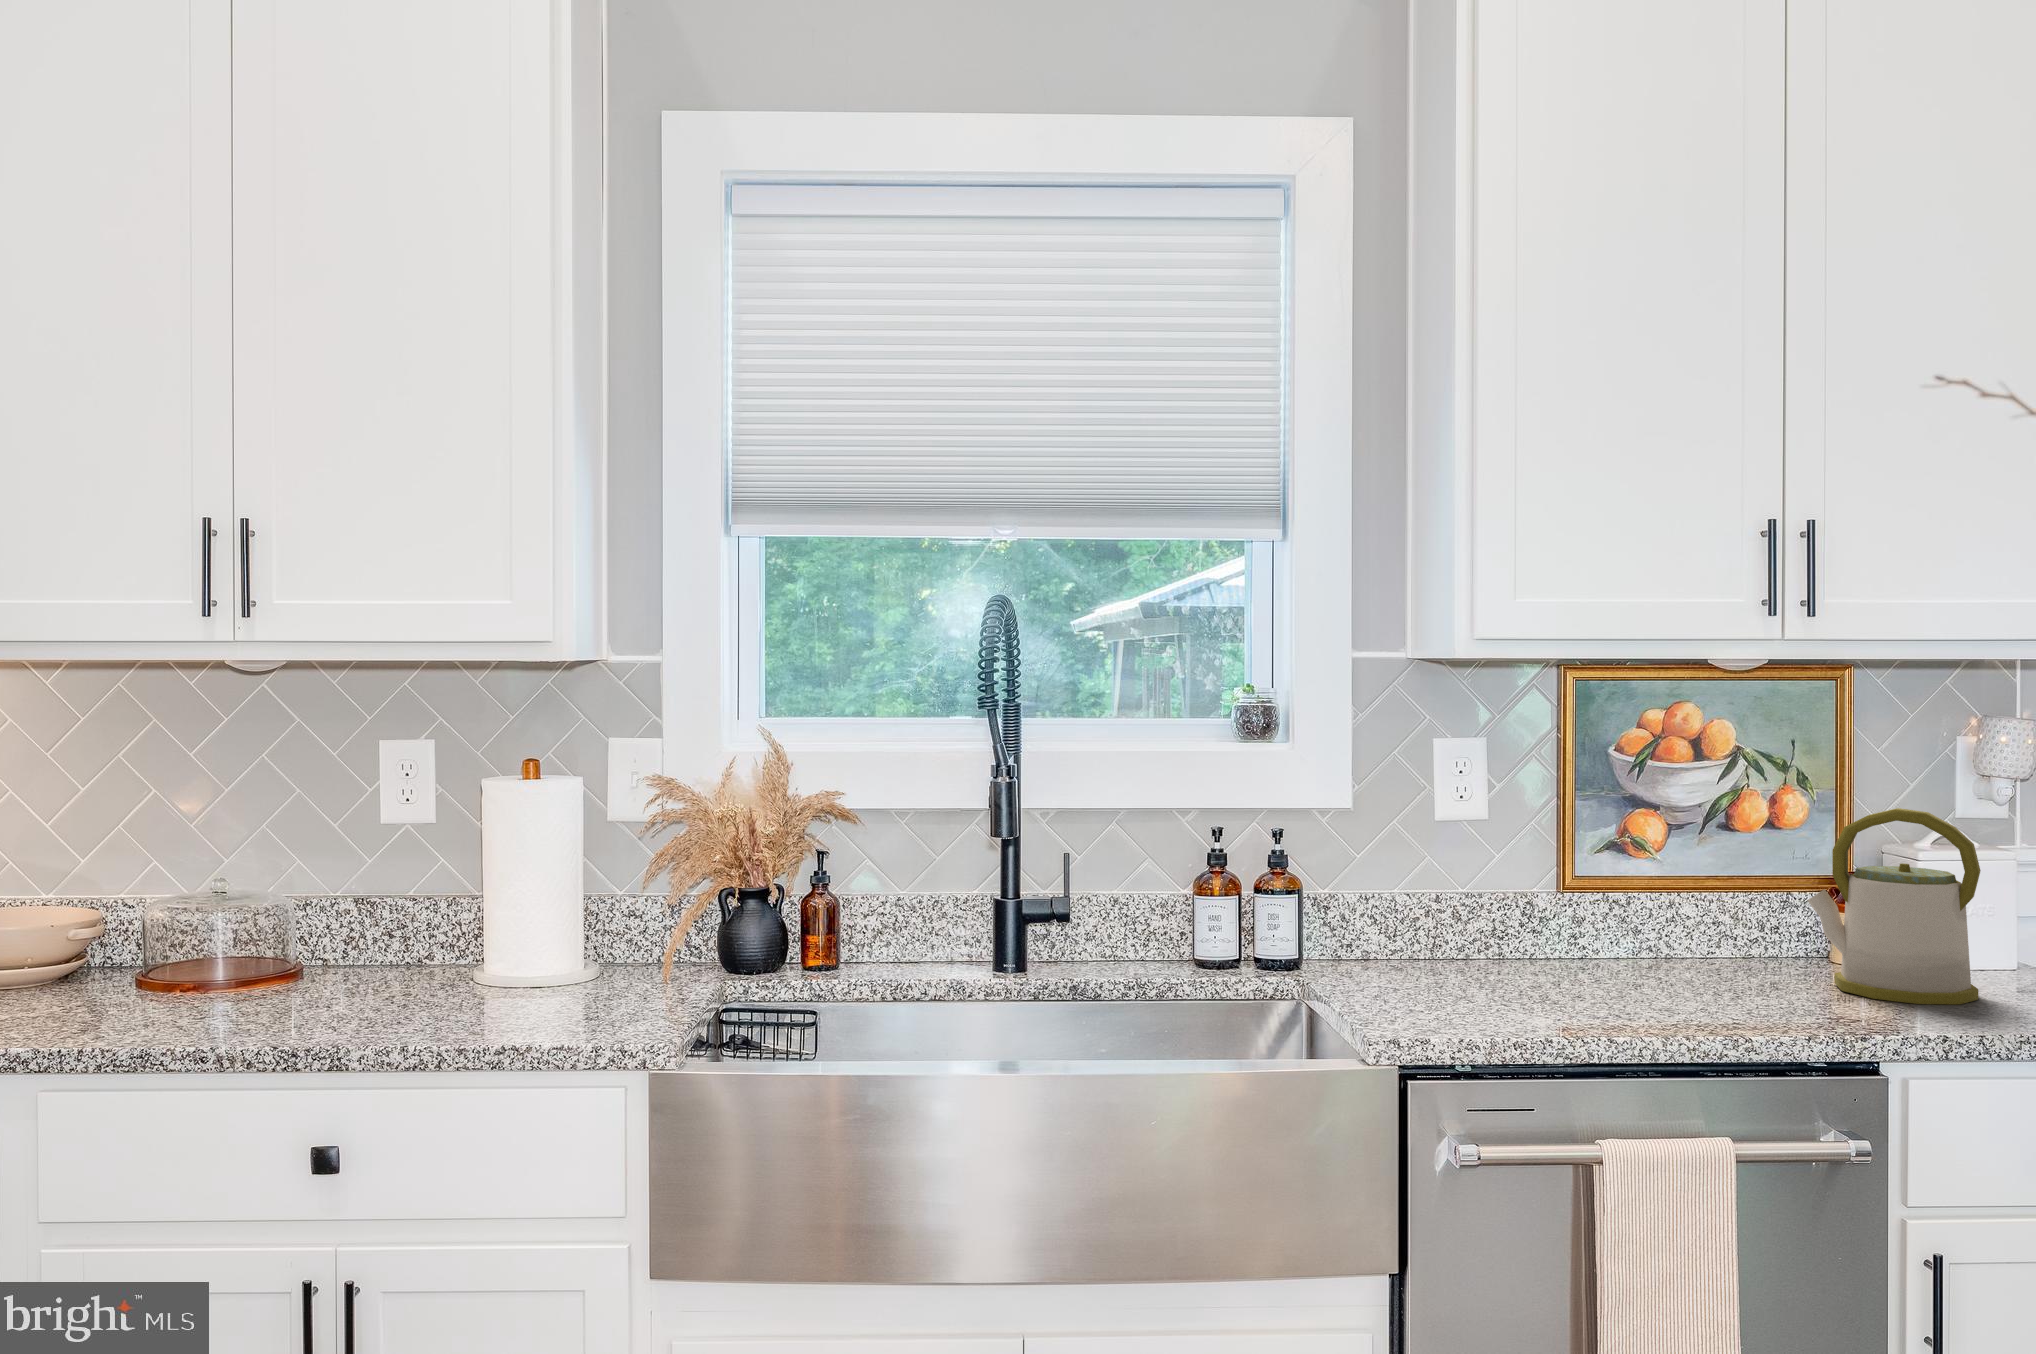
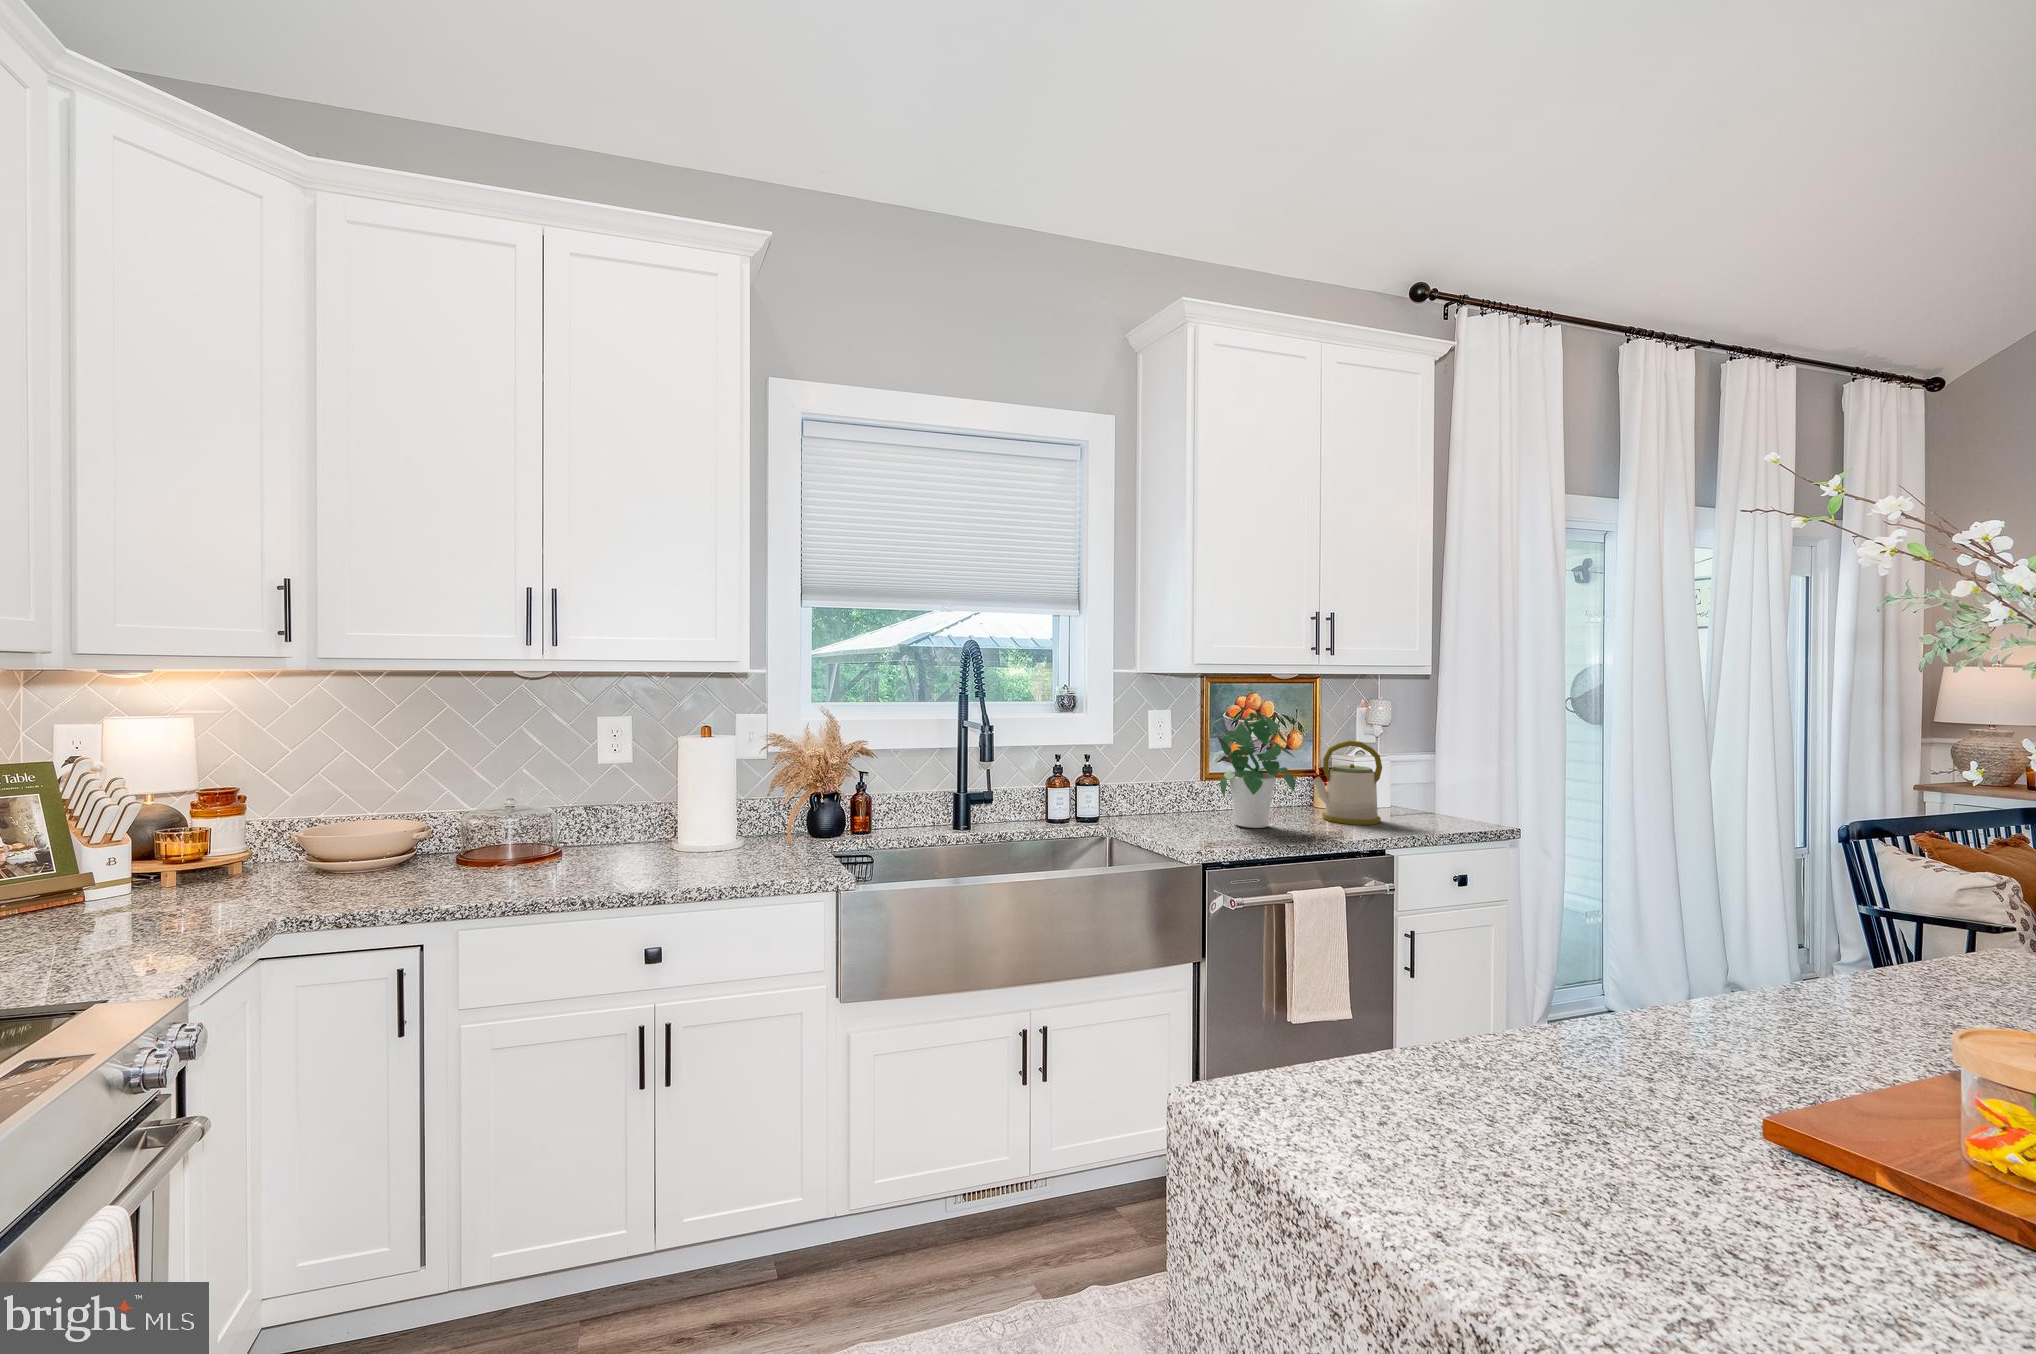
potted plant: none [1532,739,1739,998] -> present [1208,712,1295,828]

